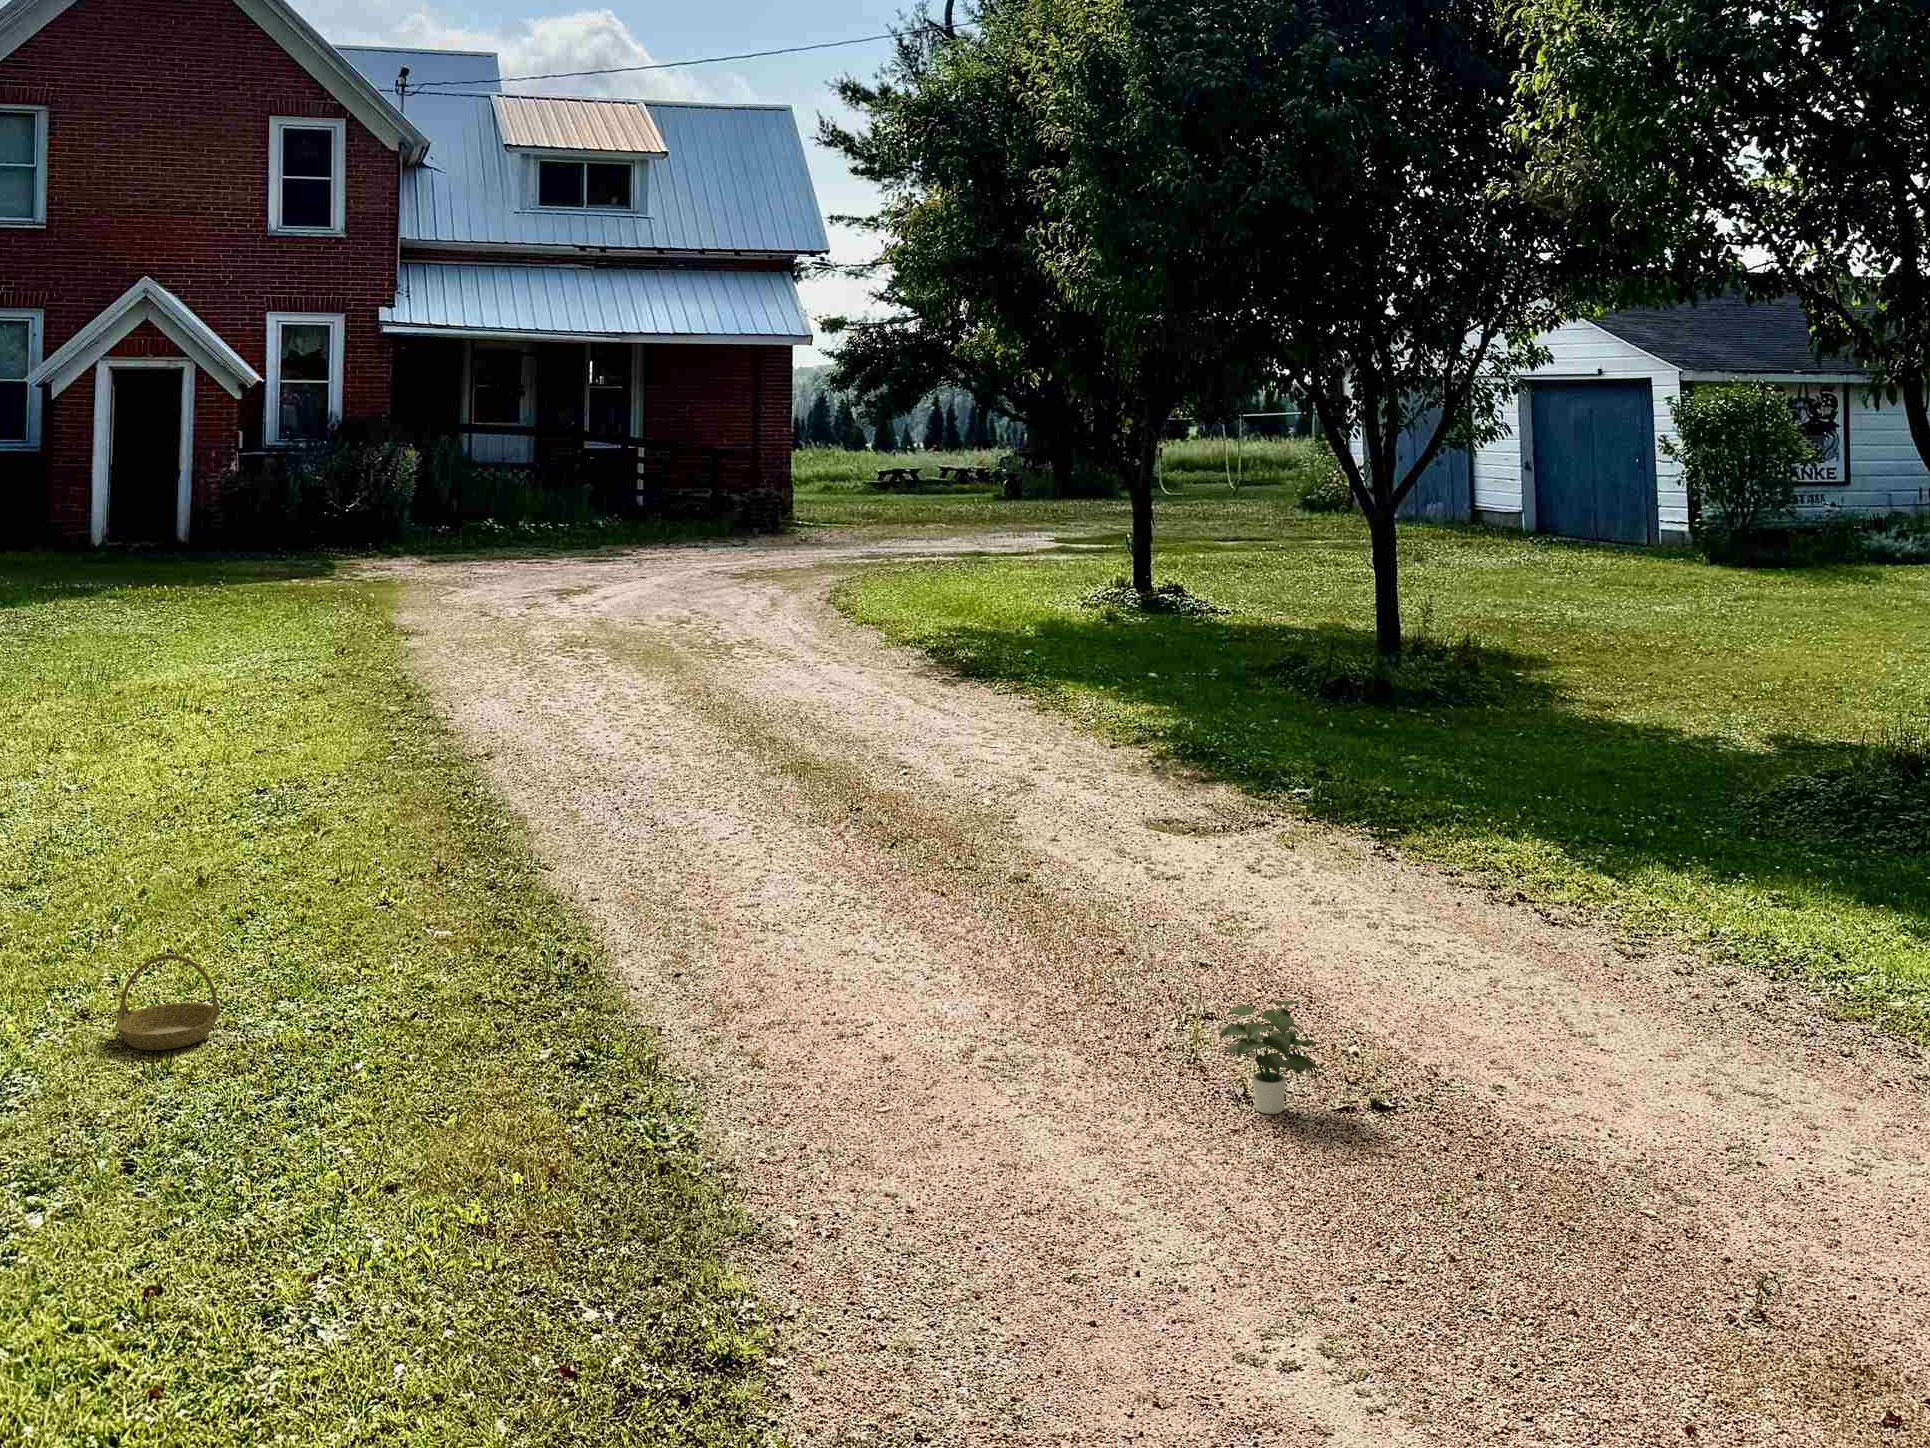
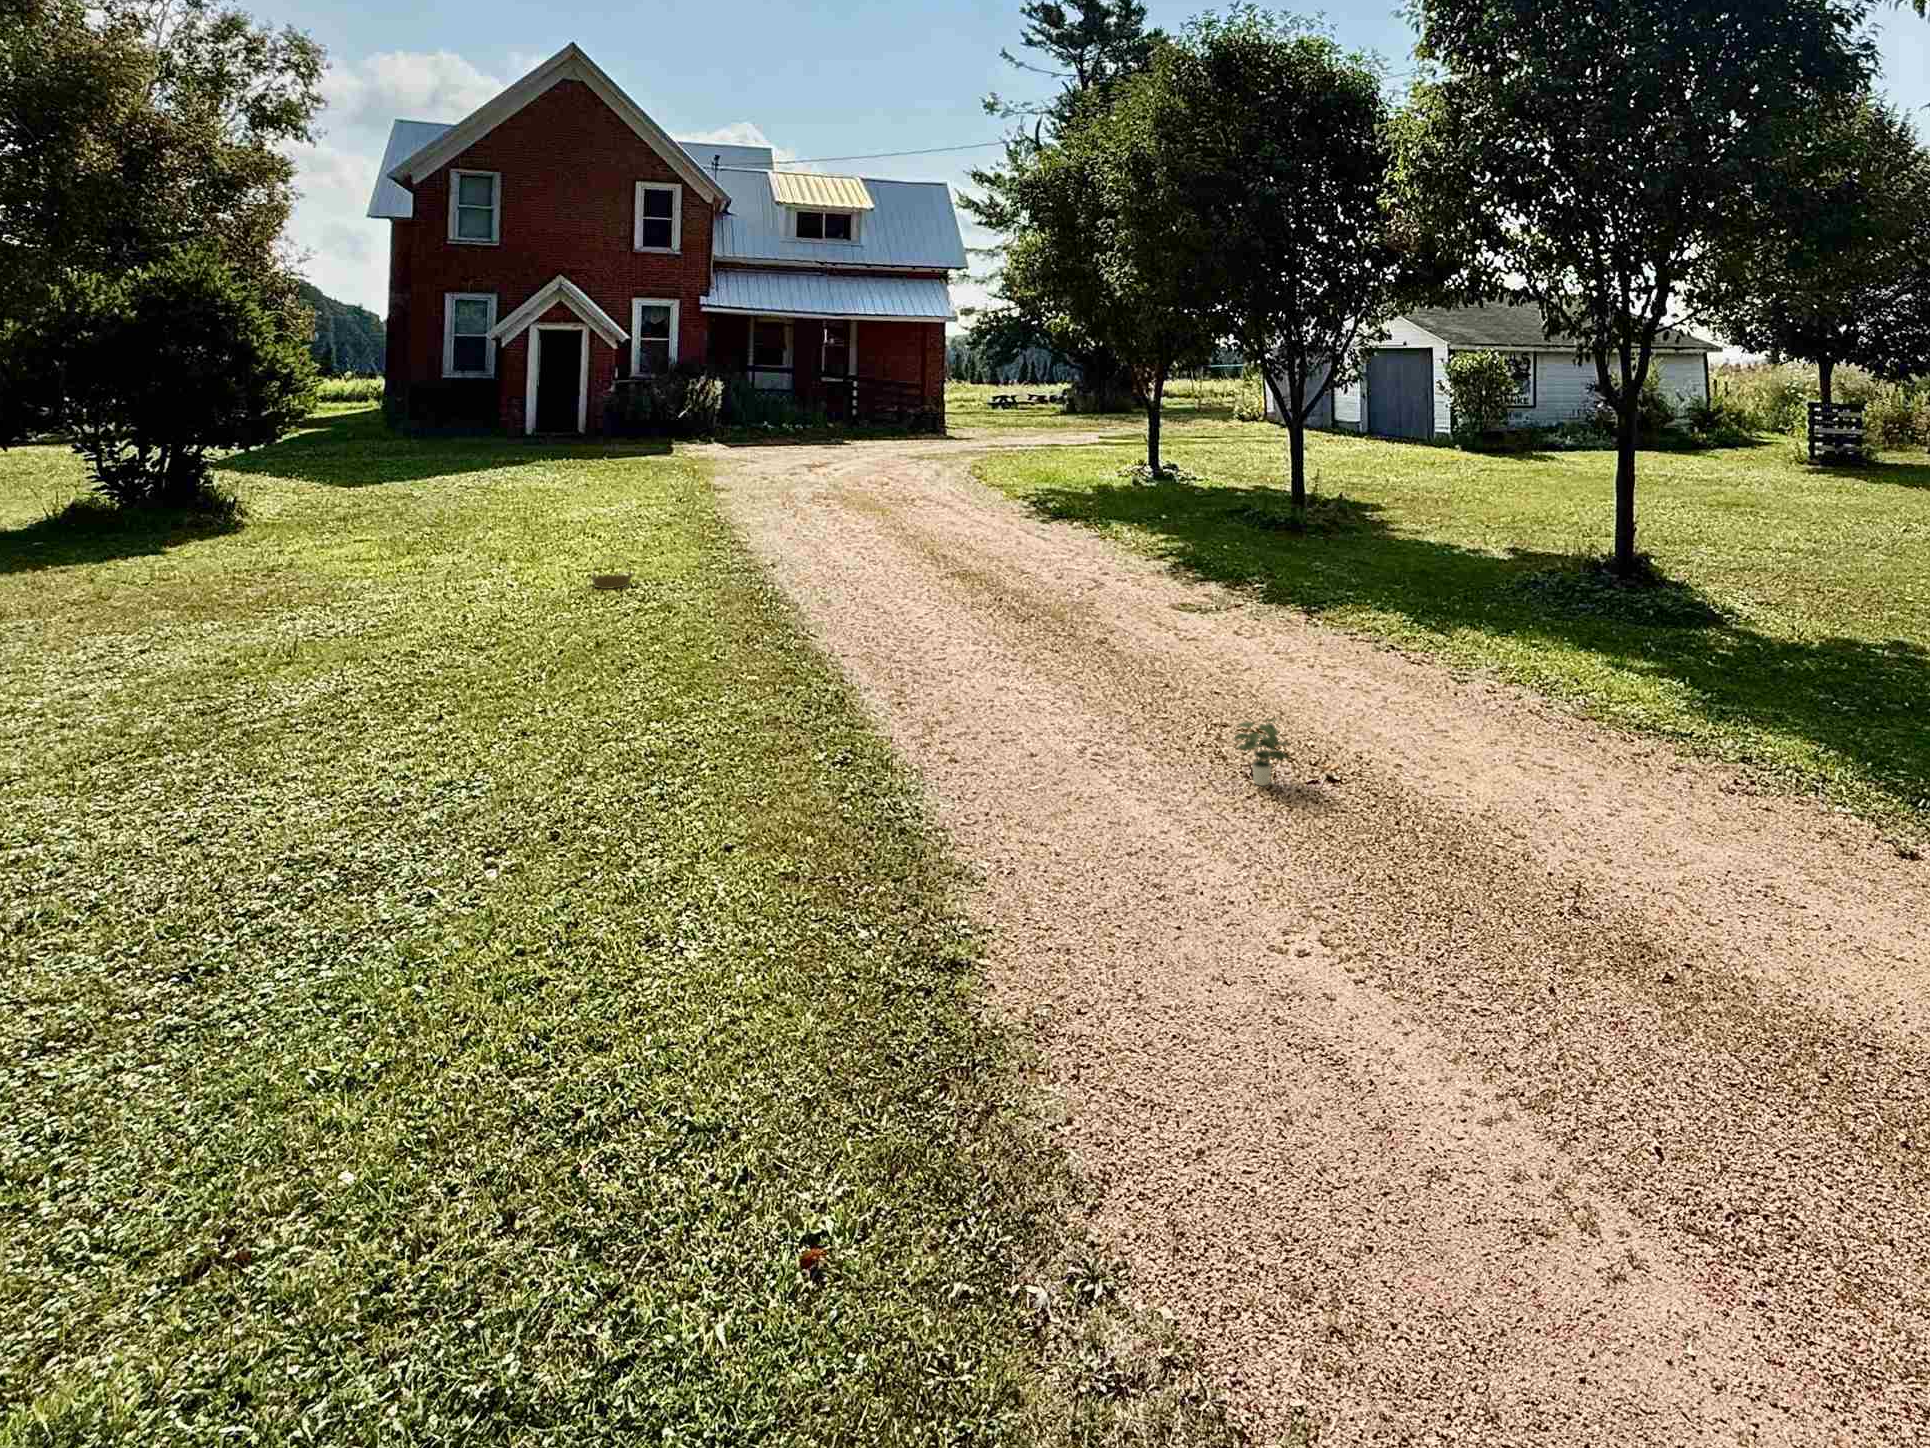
basket: present [117,955,220,1050] -> present [592,556,632,589]

